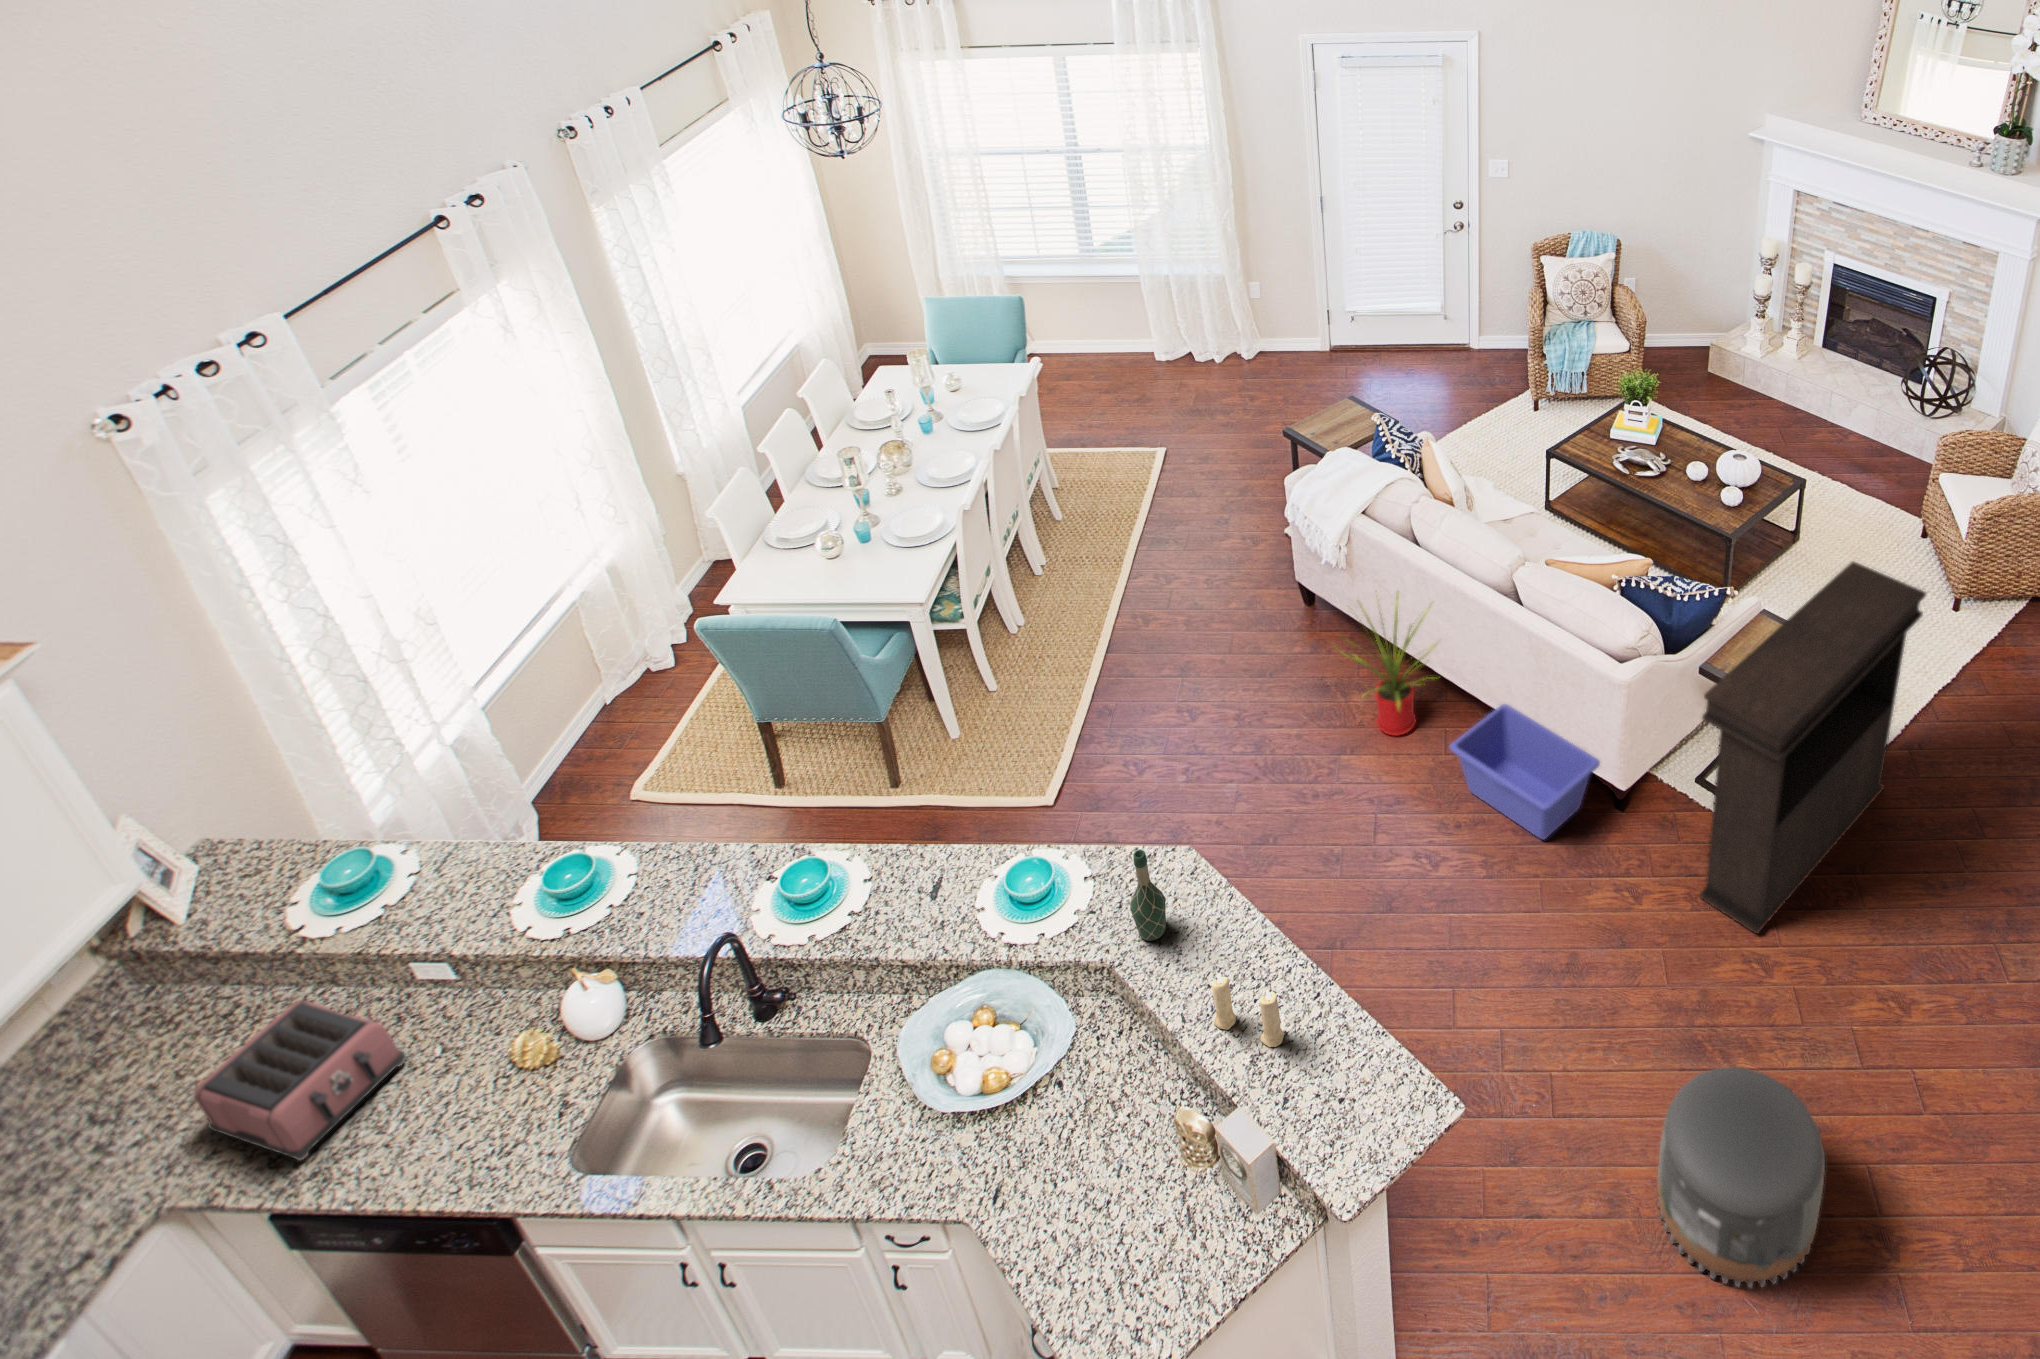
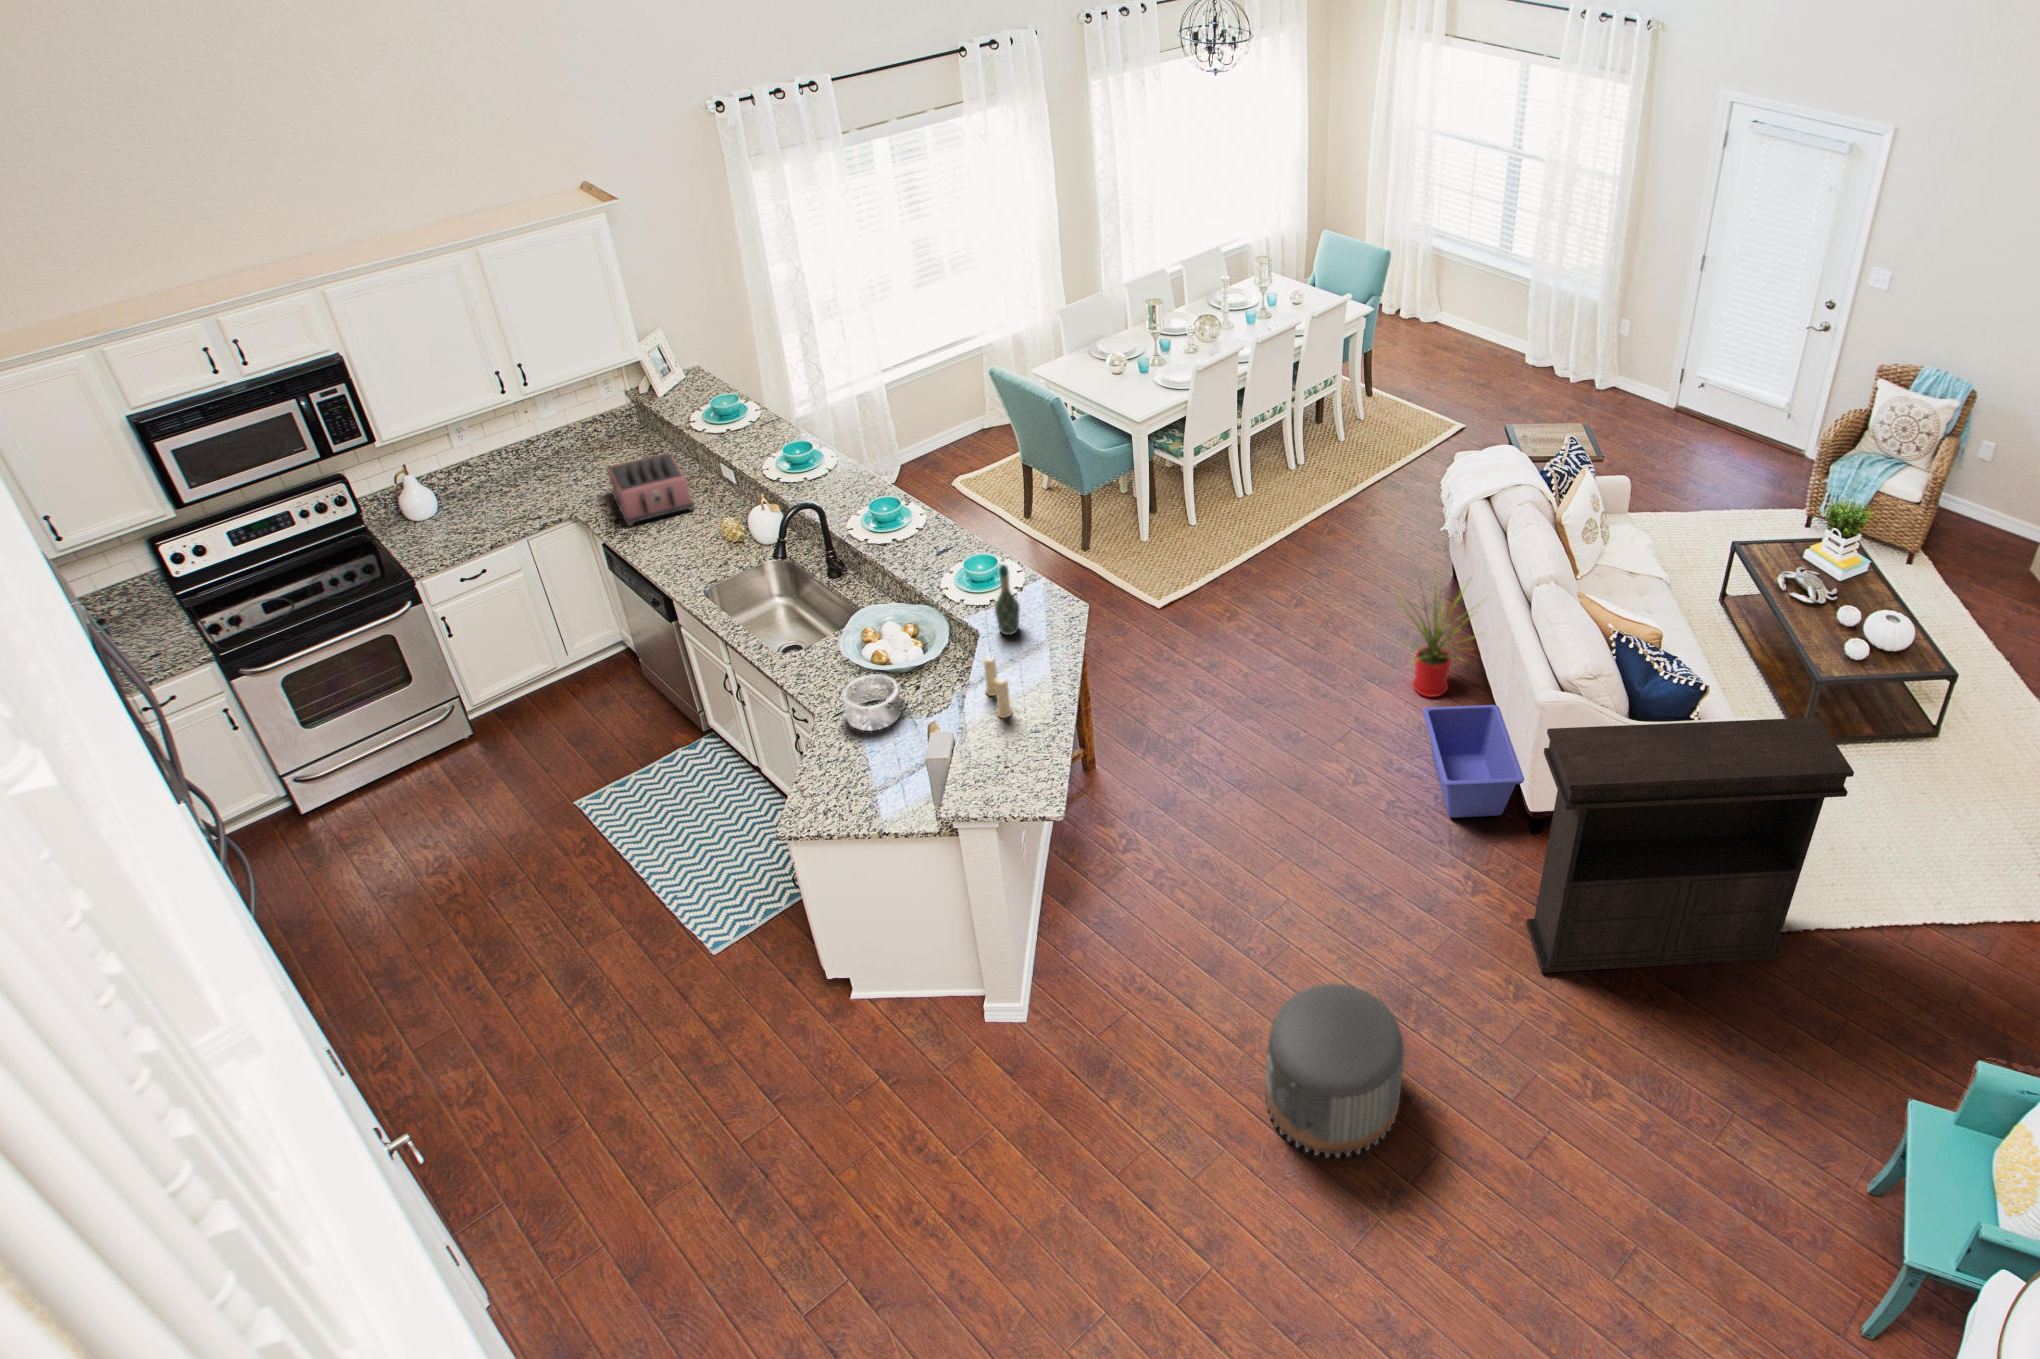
decorative bowl: none [1030,1096,1119,1202] -> present [843,674,902,731]

